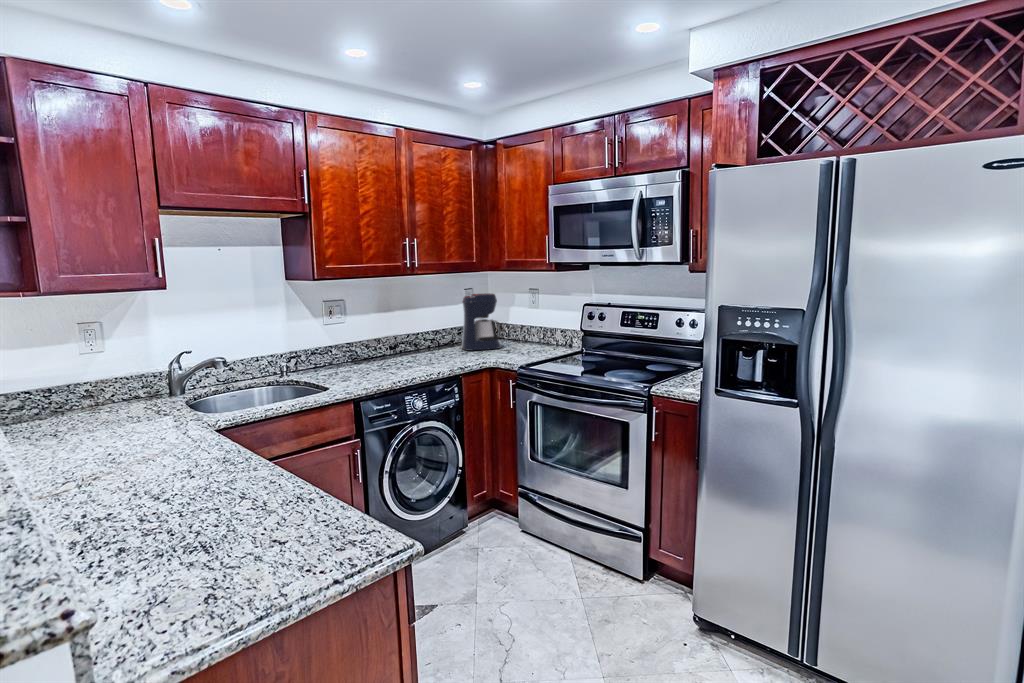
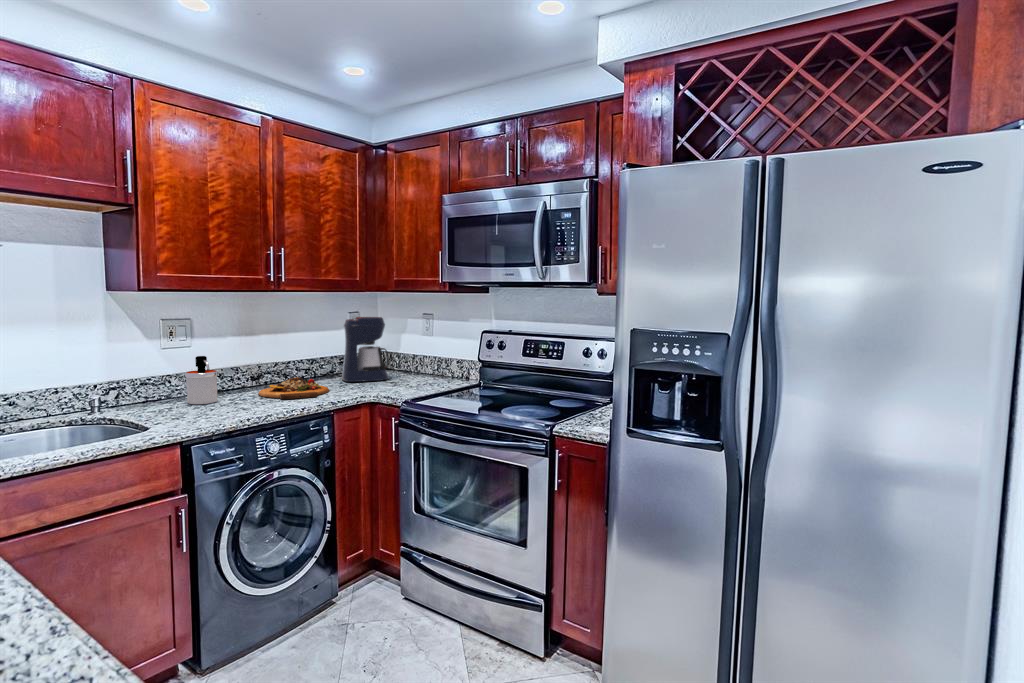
soap dispenser: none [345,331,369,370] -> present [185,356,218,404]
cutting board: none [399,347,455,365] -> present [258,377,329,399]

